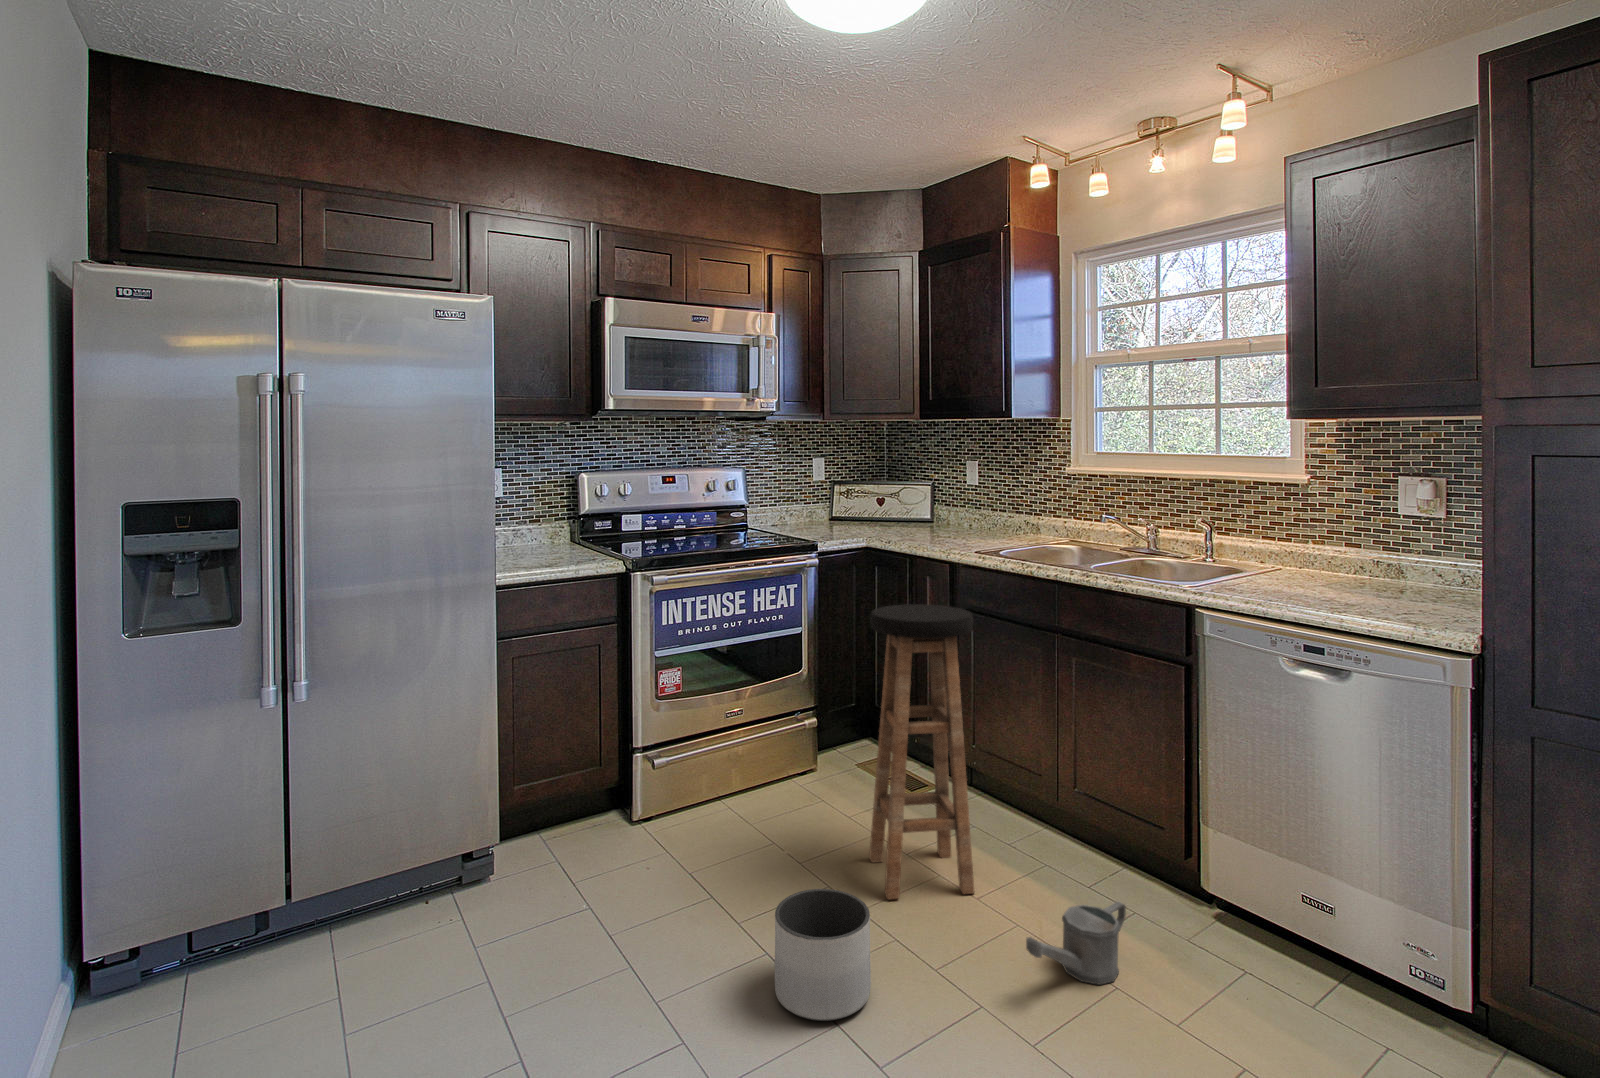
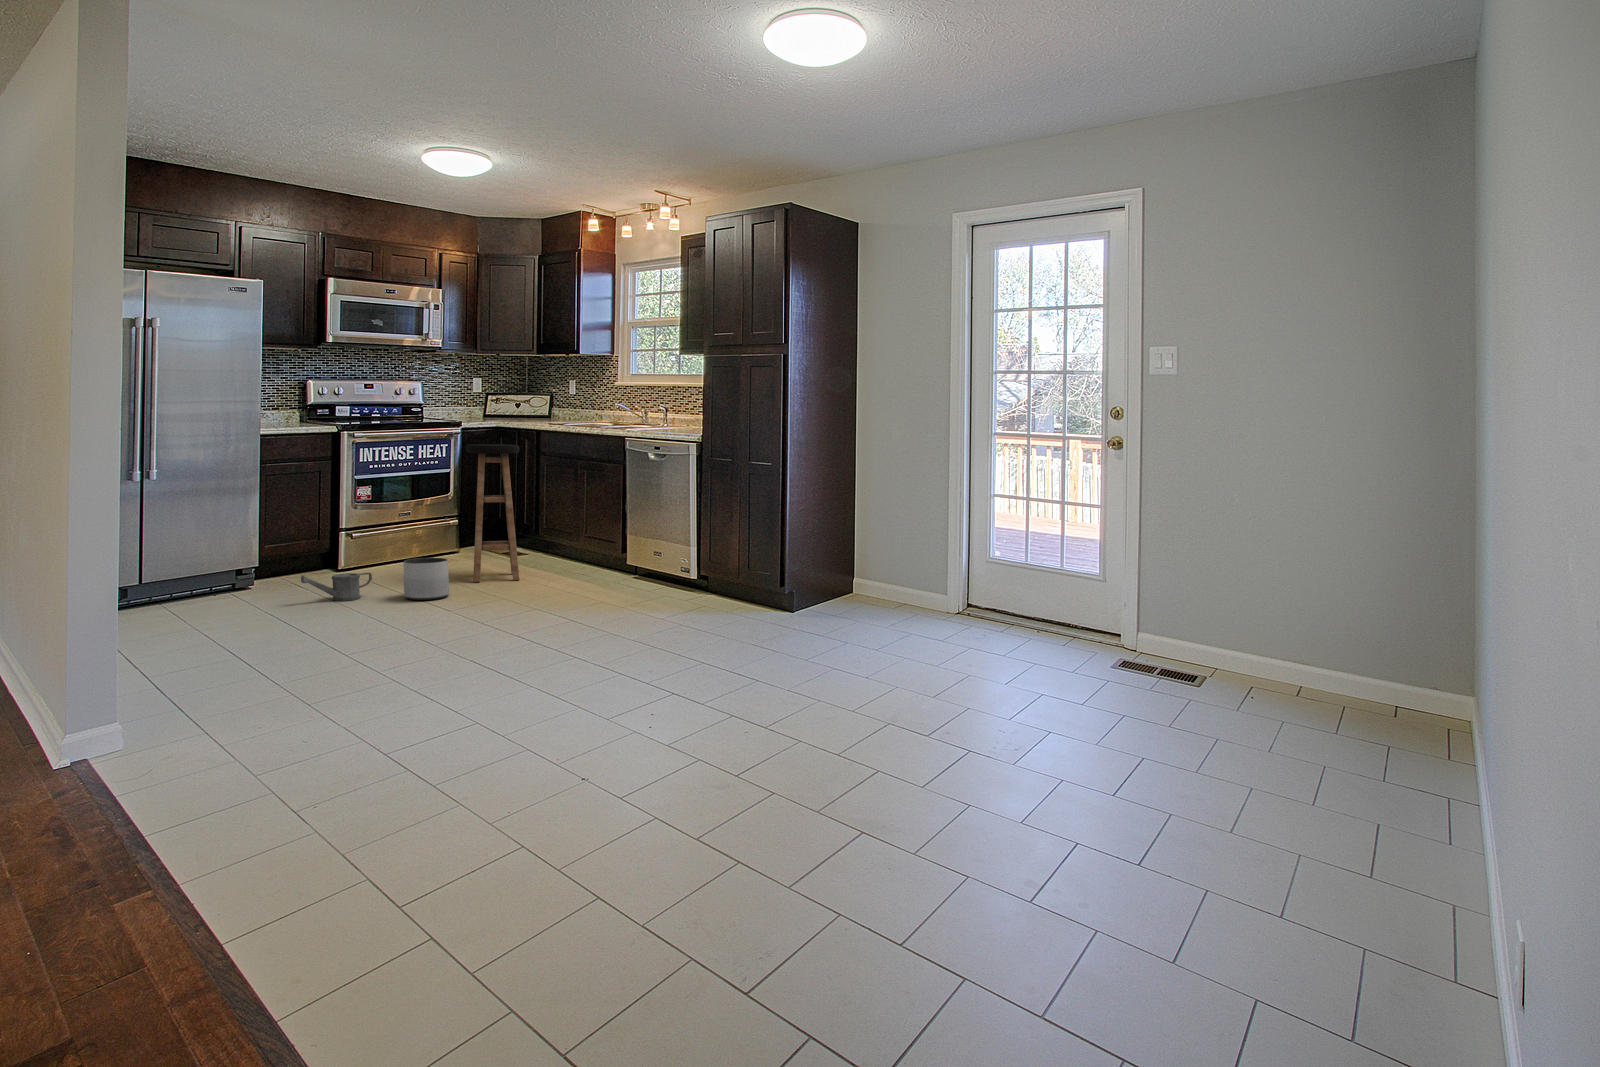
watering can: present [1026,902,1126,985] -> present [301,573,372,601]

